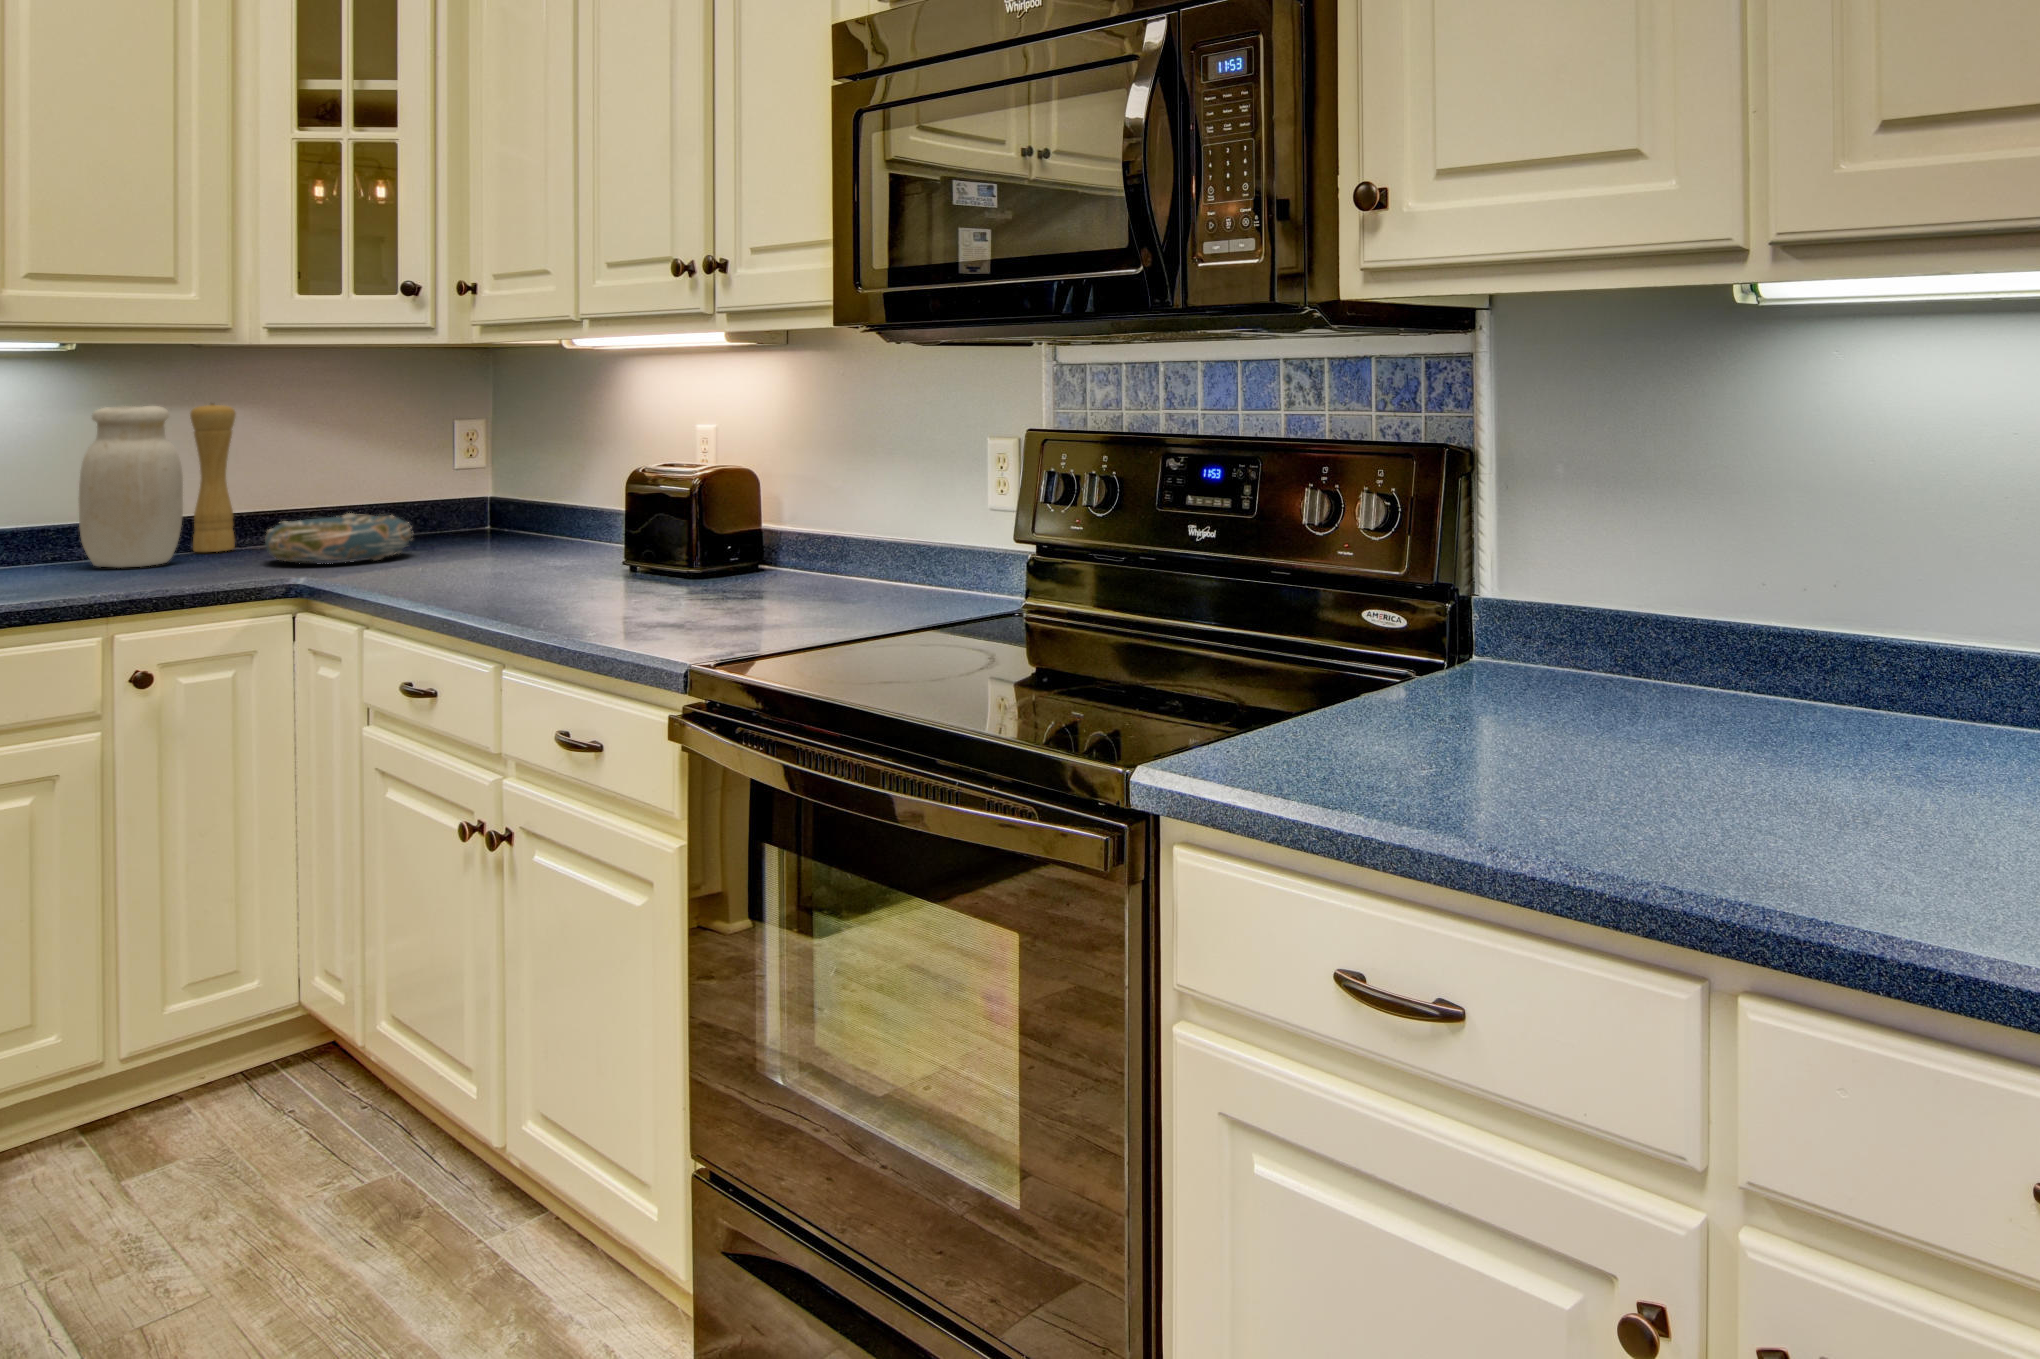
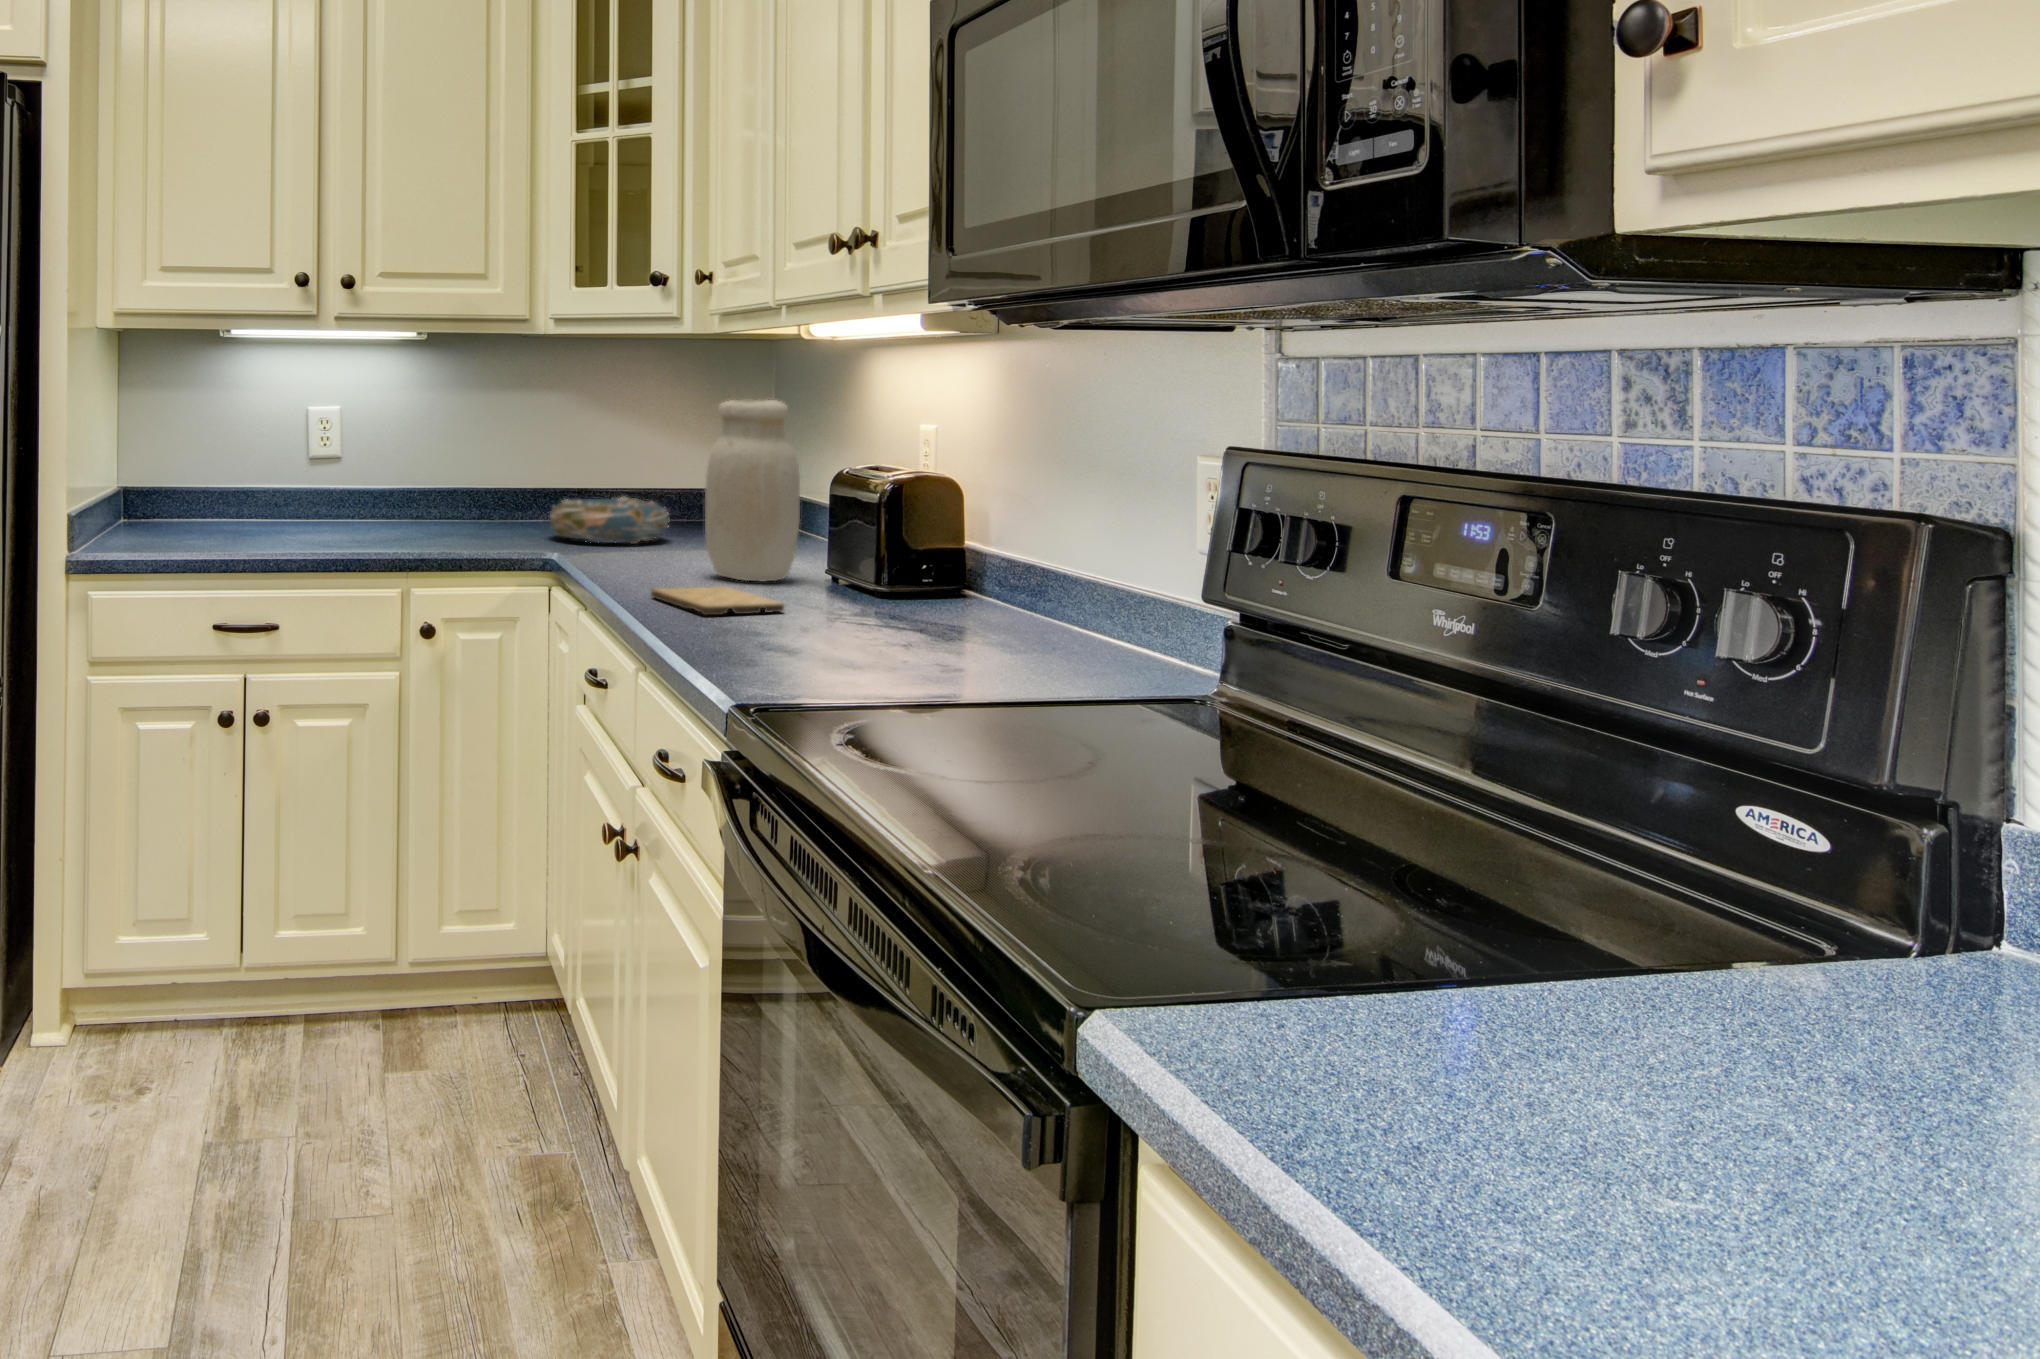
pepper mill: present [190,403,236,552] -> none [517,388,551,522]
jar: present [79,406,183,567] -> present [705,400,800,581]
cutting board: none [476,585,624,611] -> present [651,586,784,615]

